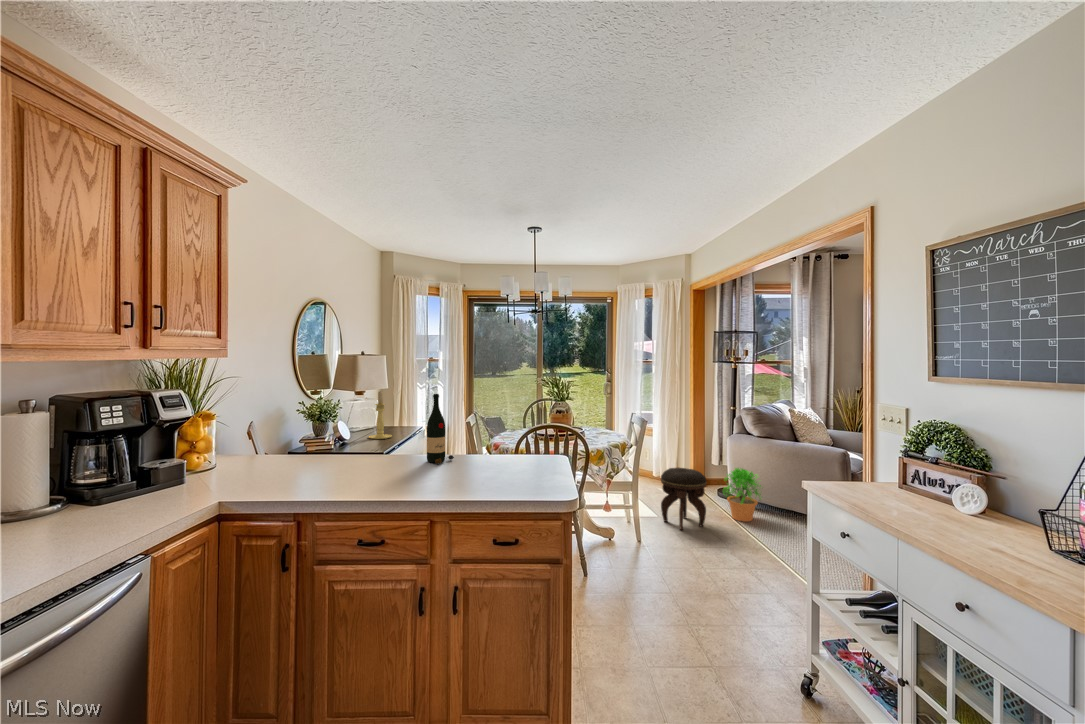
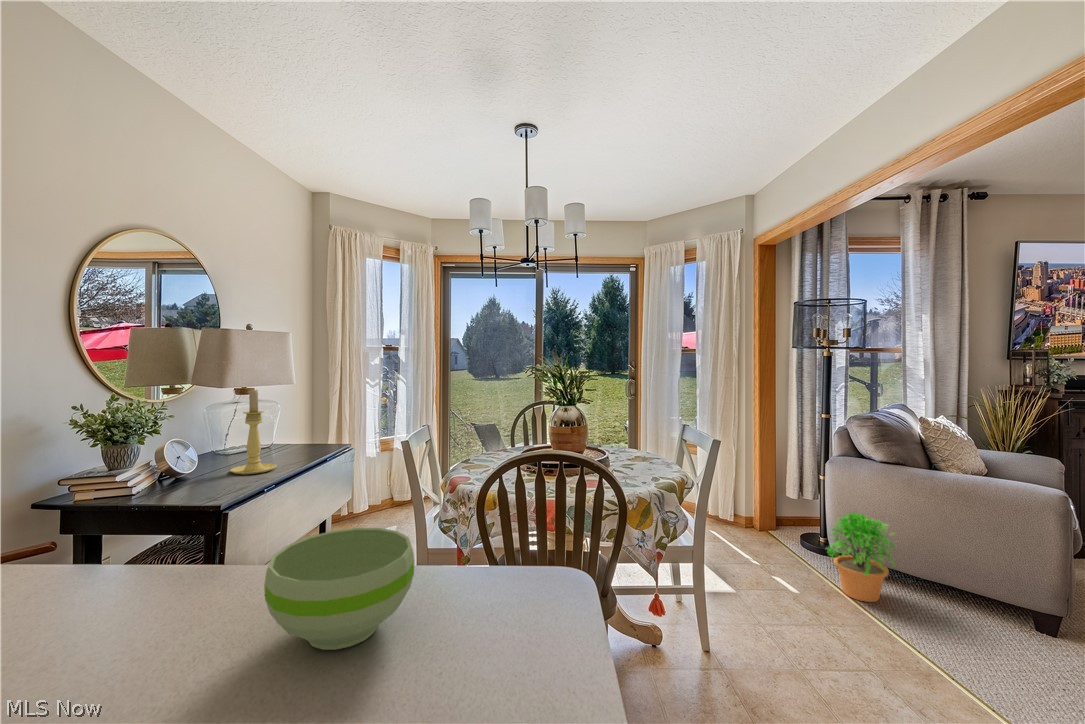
wine bottle: present [427,394,454,464] -> none [107,389,219,647]
bowl: none [474,437,513,465] -> present [264,528,414,650]
footstool: present [661,468,707,530] -> none [730,512,810,622]

